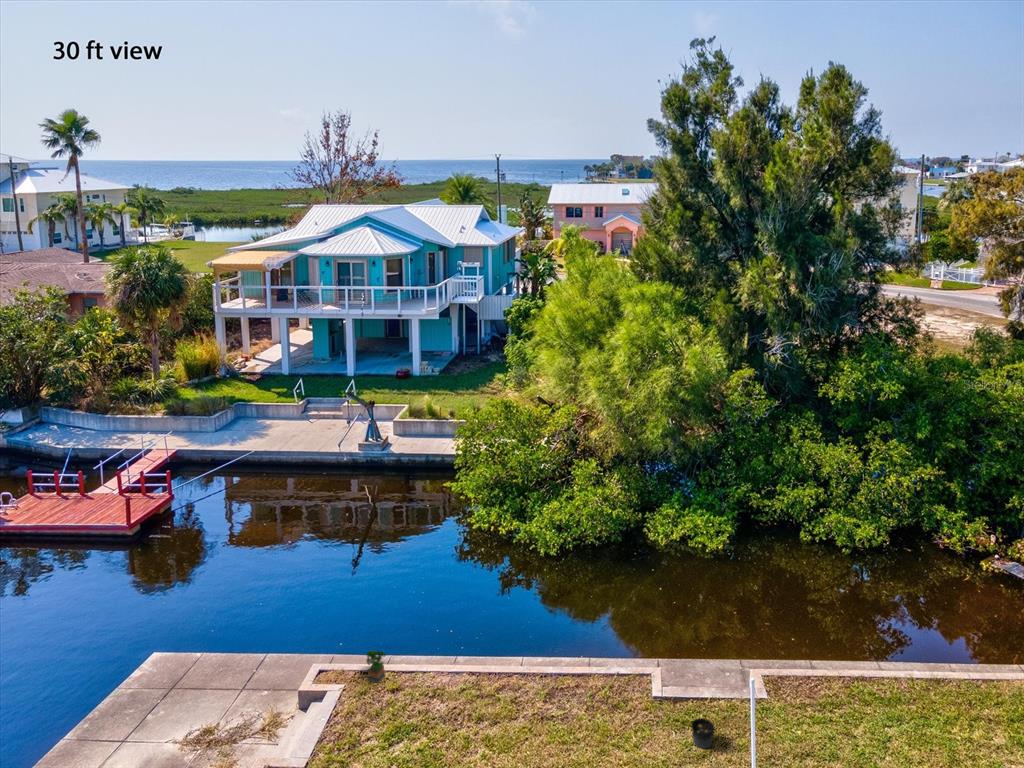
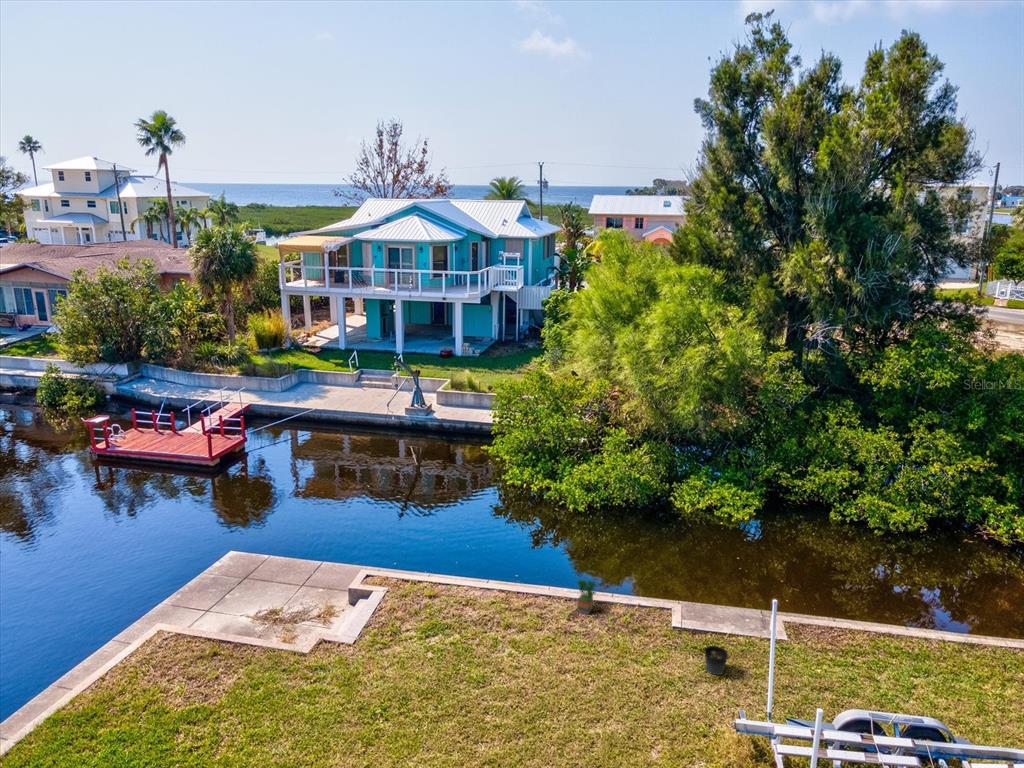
potted tree: present [366,650,386,683] -> present [577,580,597,614]

